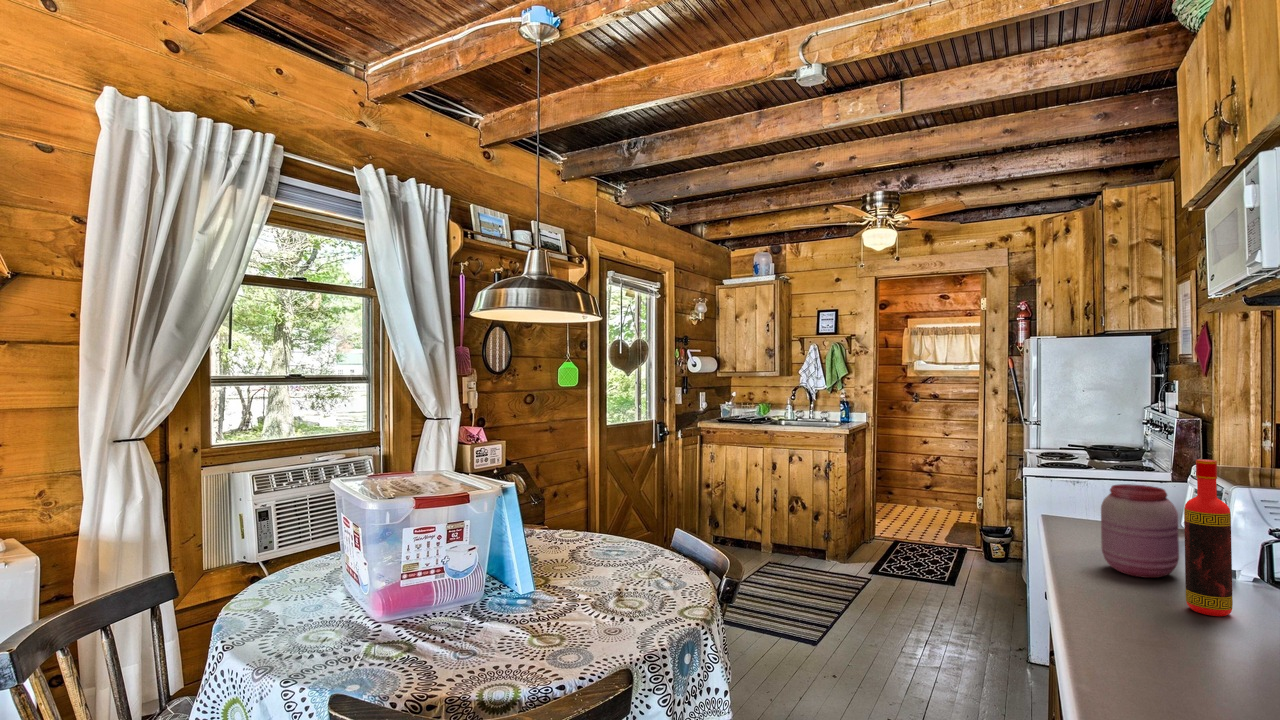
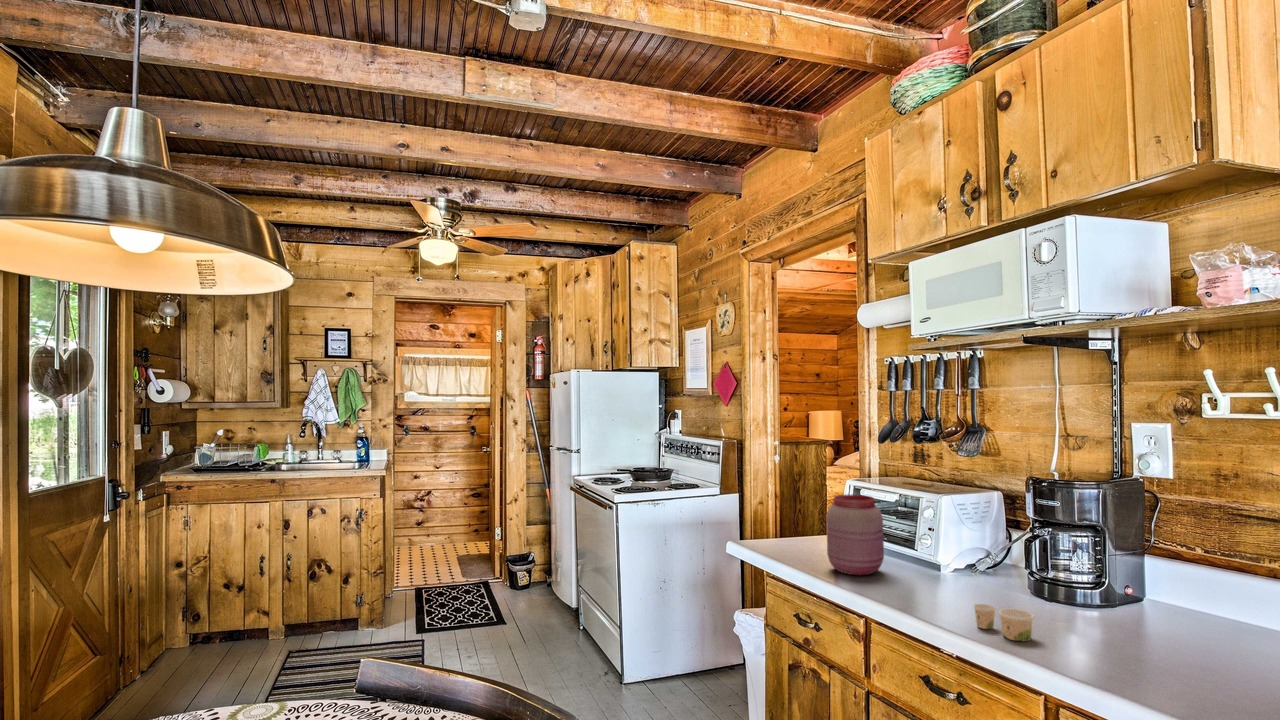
bottle: present [1184,459,1233,616] -> none [932,467,967,596]
paper cup: none [1137,612,1188,660] -> present [974,604,1034,641]

